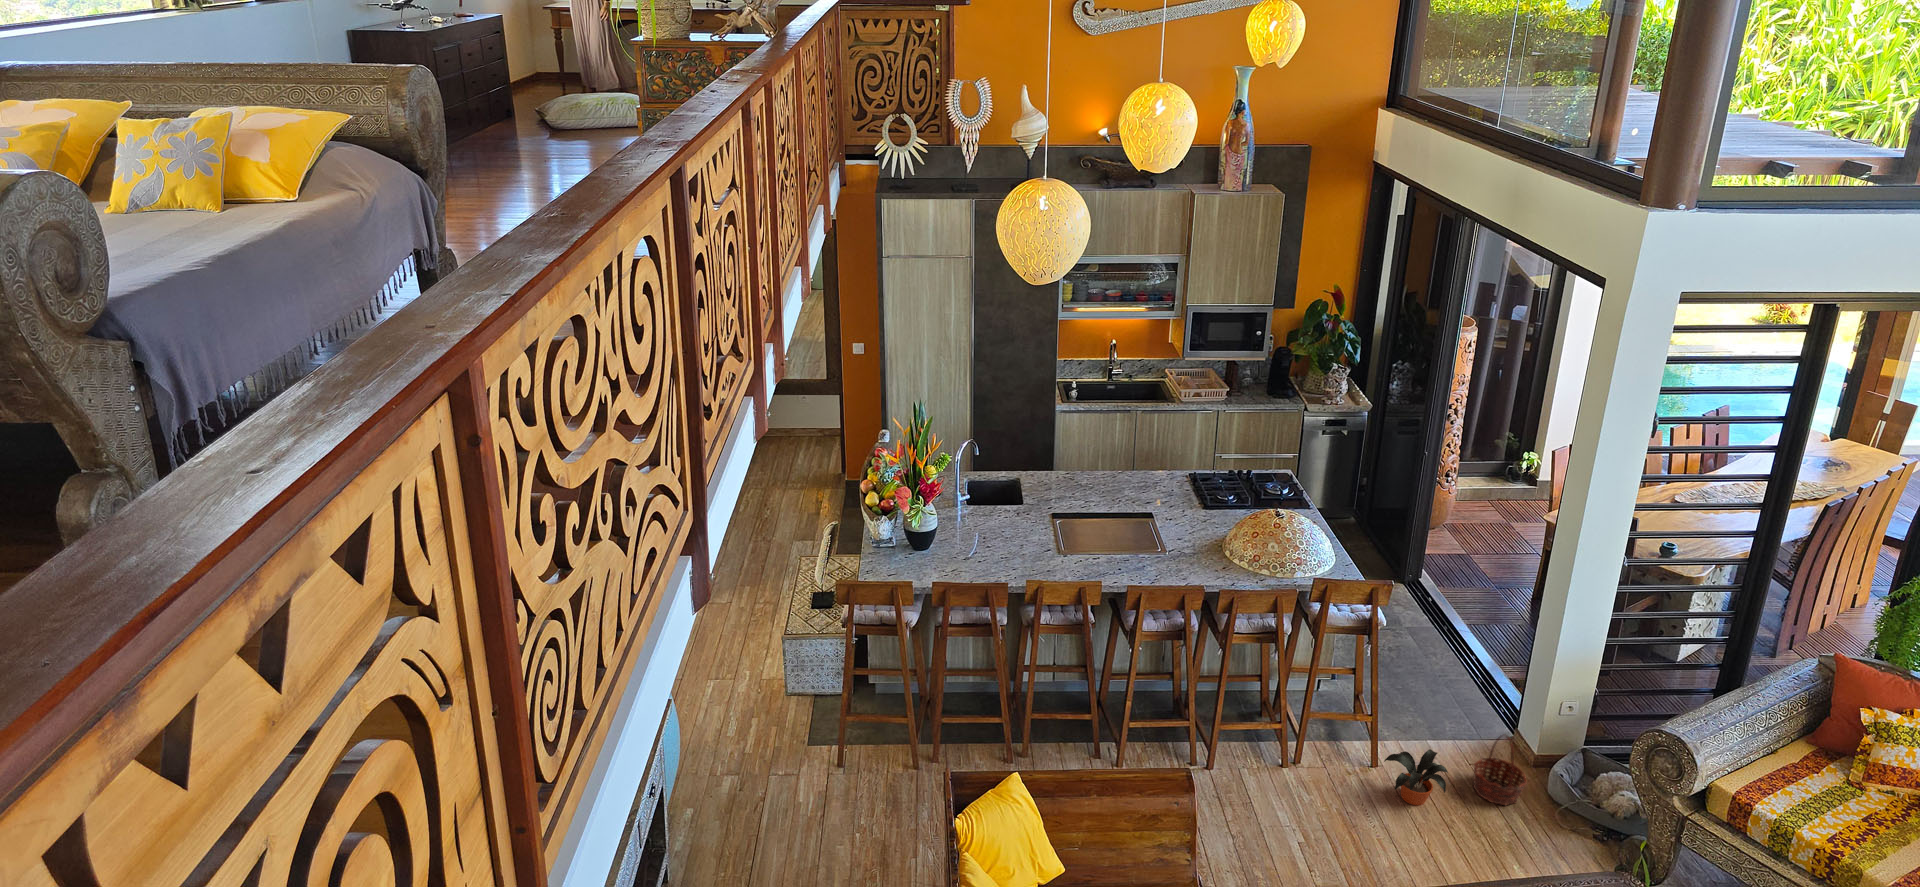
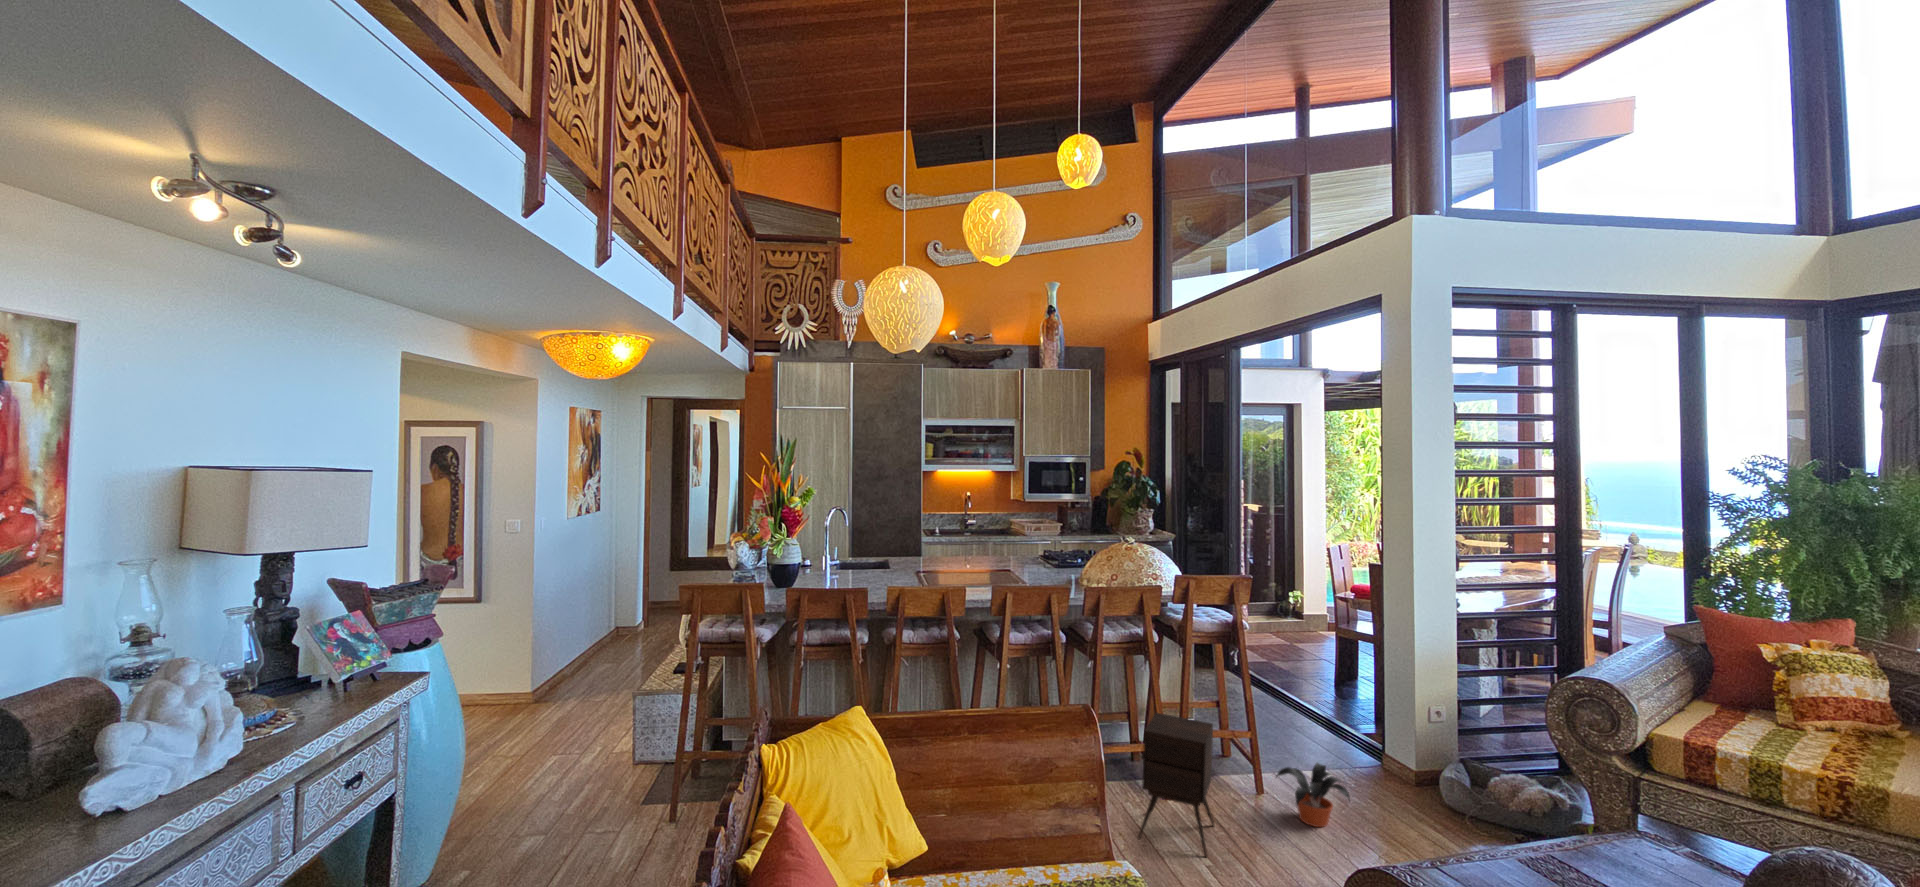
side table: none [1244,700,1329,828] -> present [1138,713,1215,857]
basket: present [1473,735,1527,805] -> none [1363,738,1425,821]

